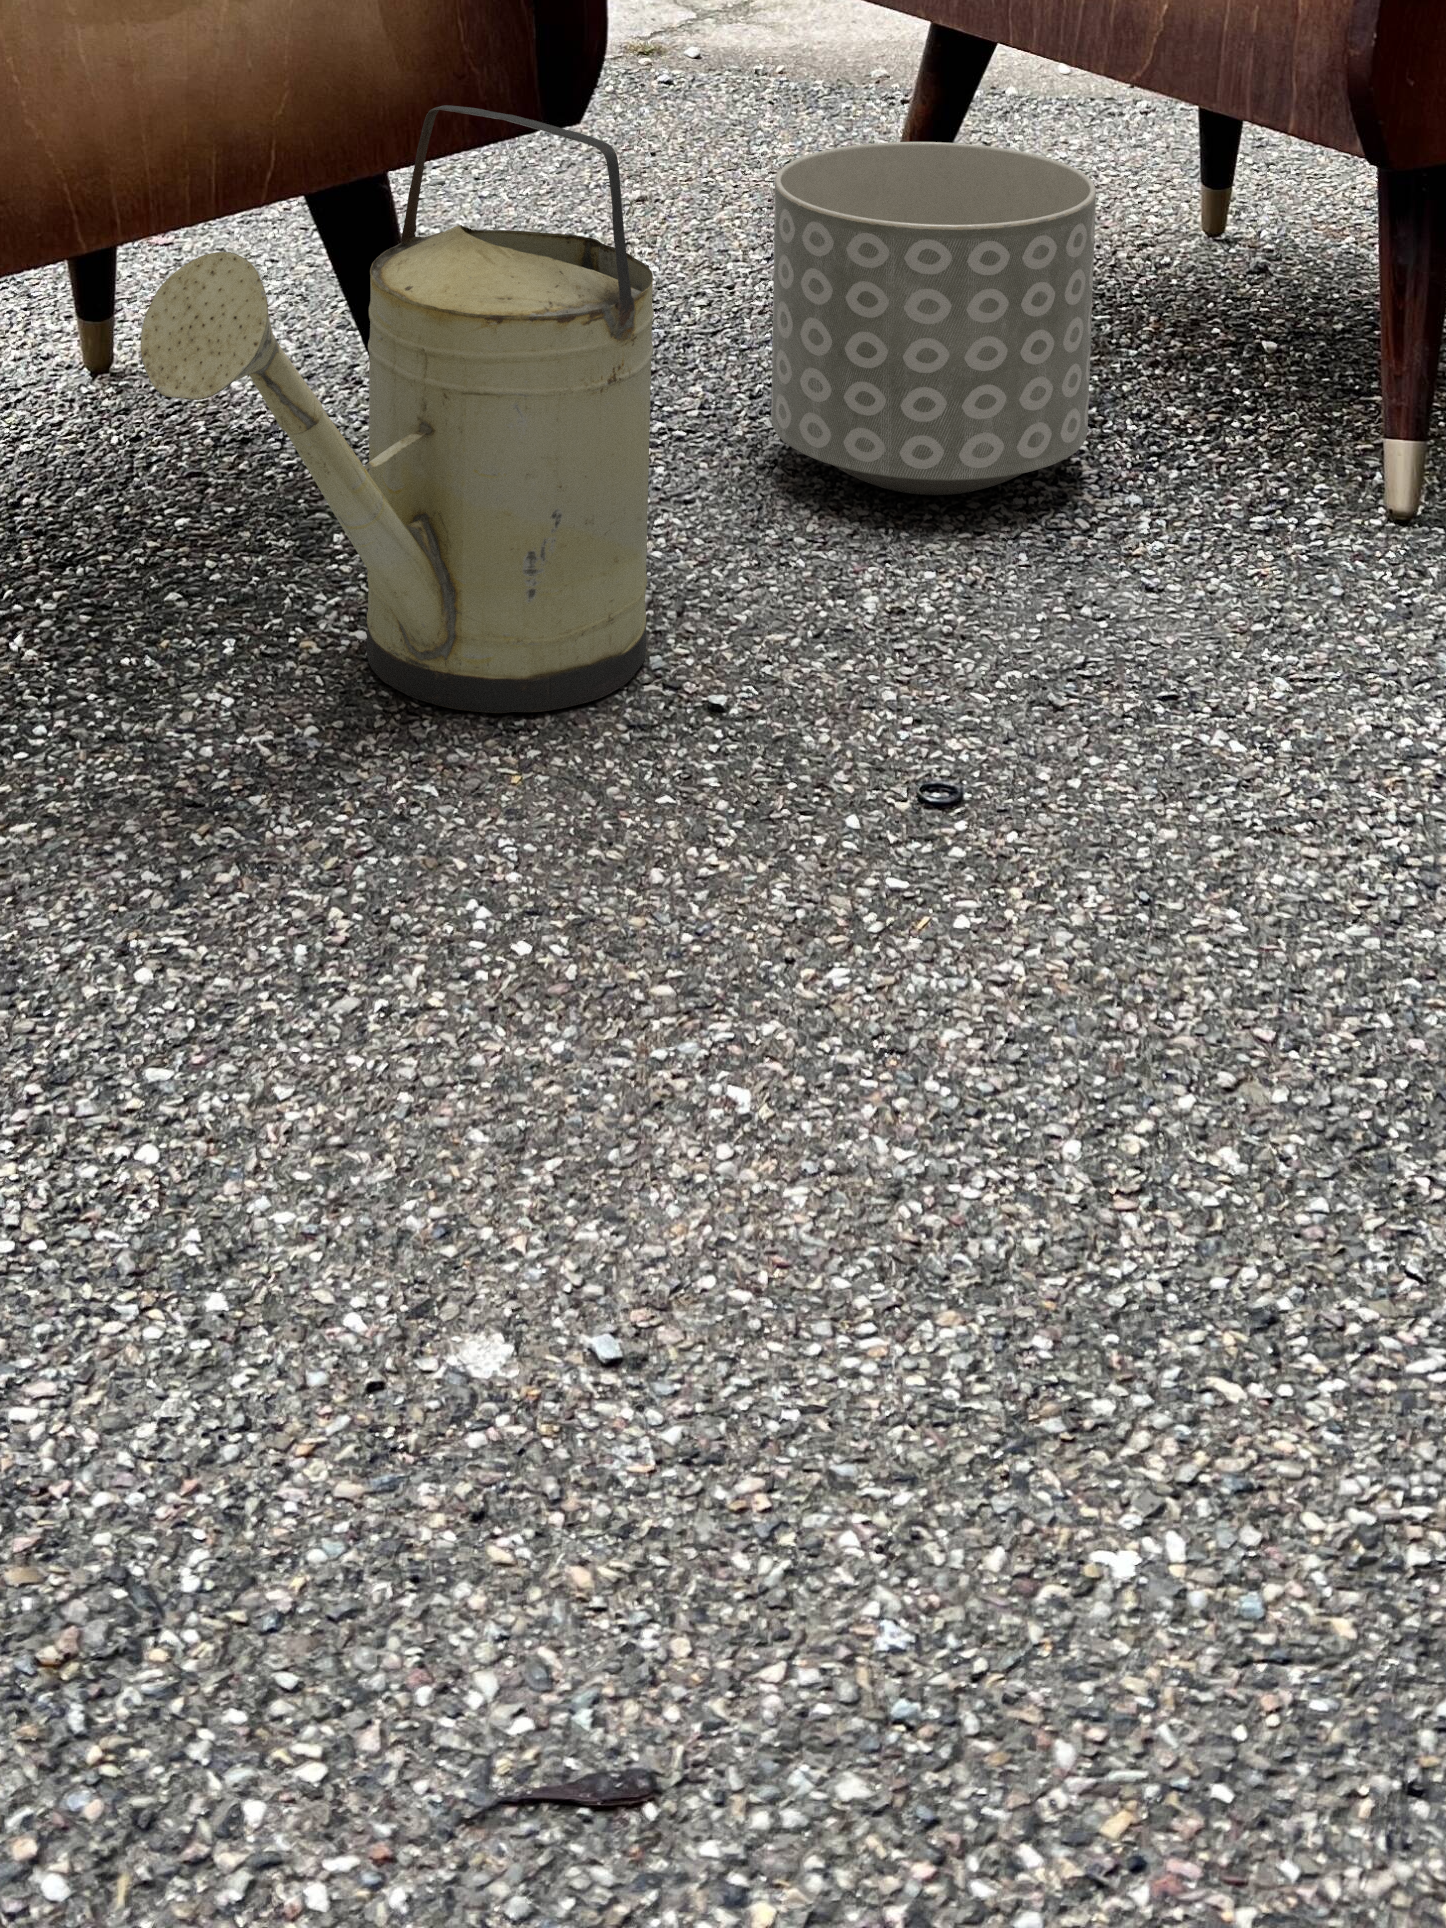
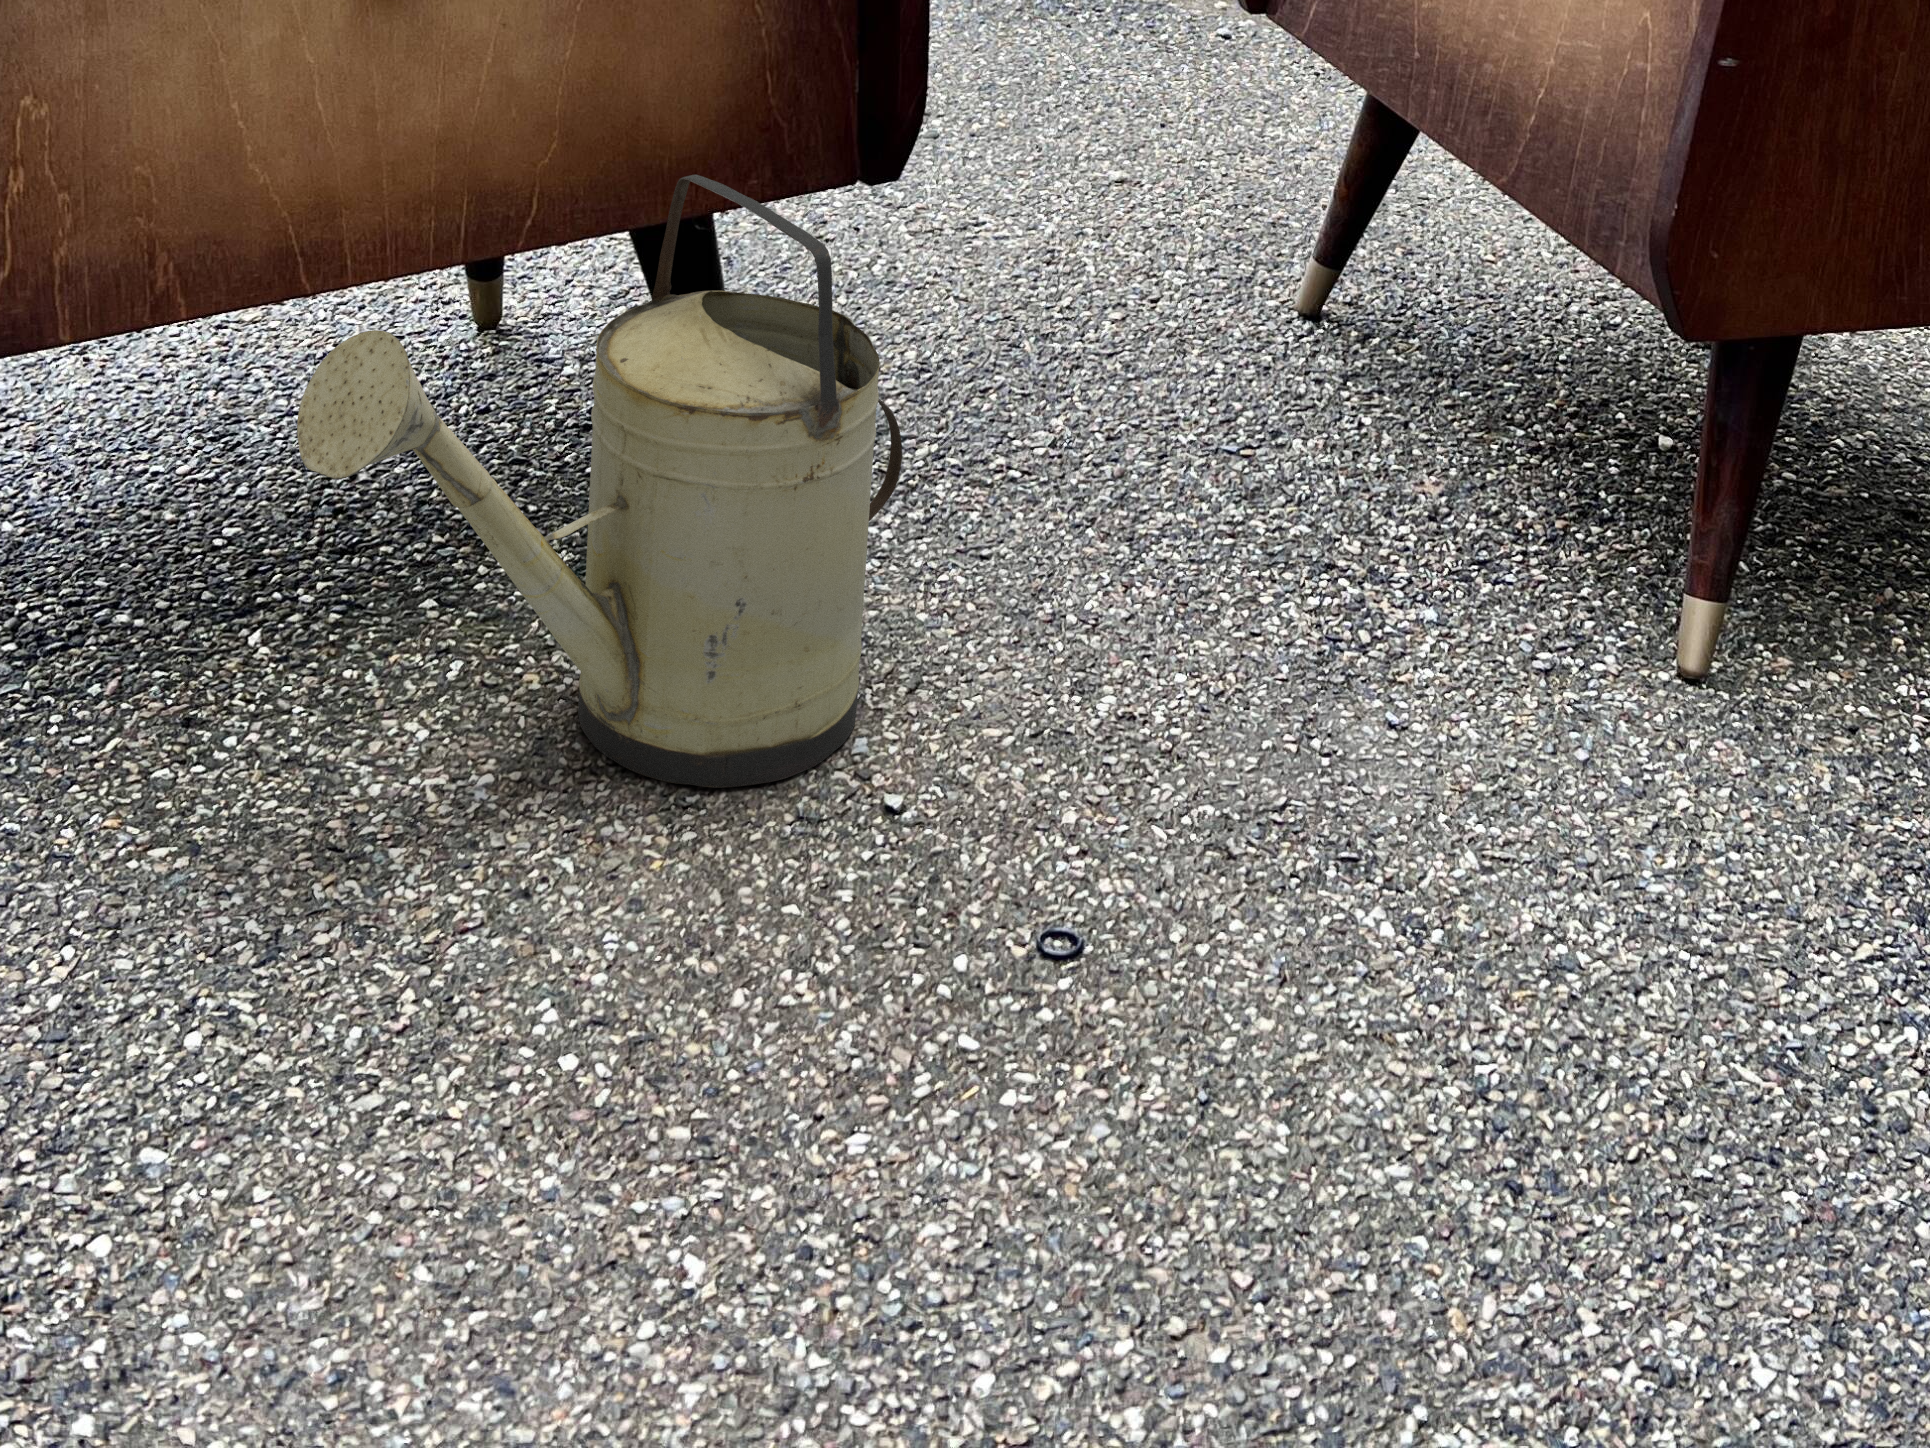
planter: present [771,142,1096,495] -> none [1084,211,1427,582]

